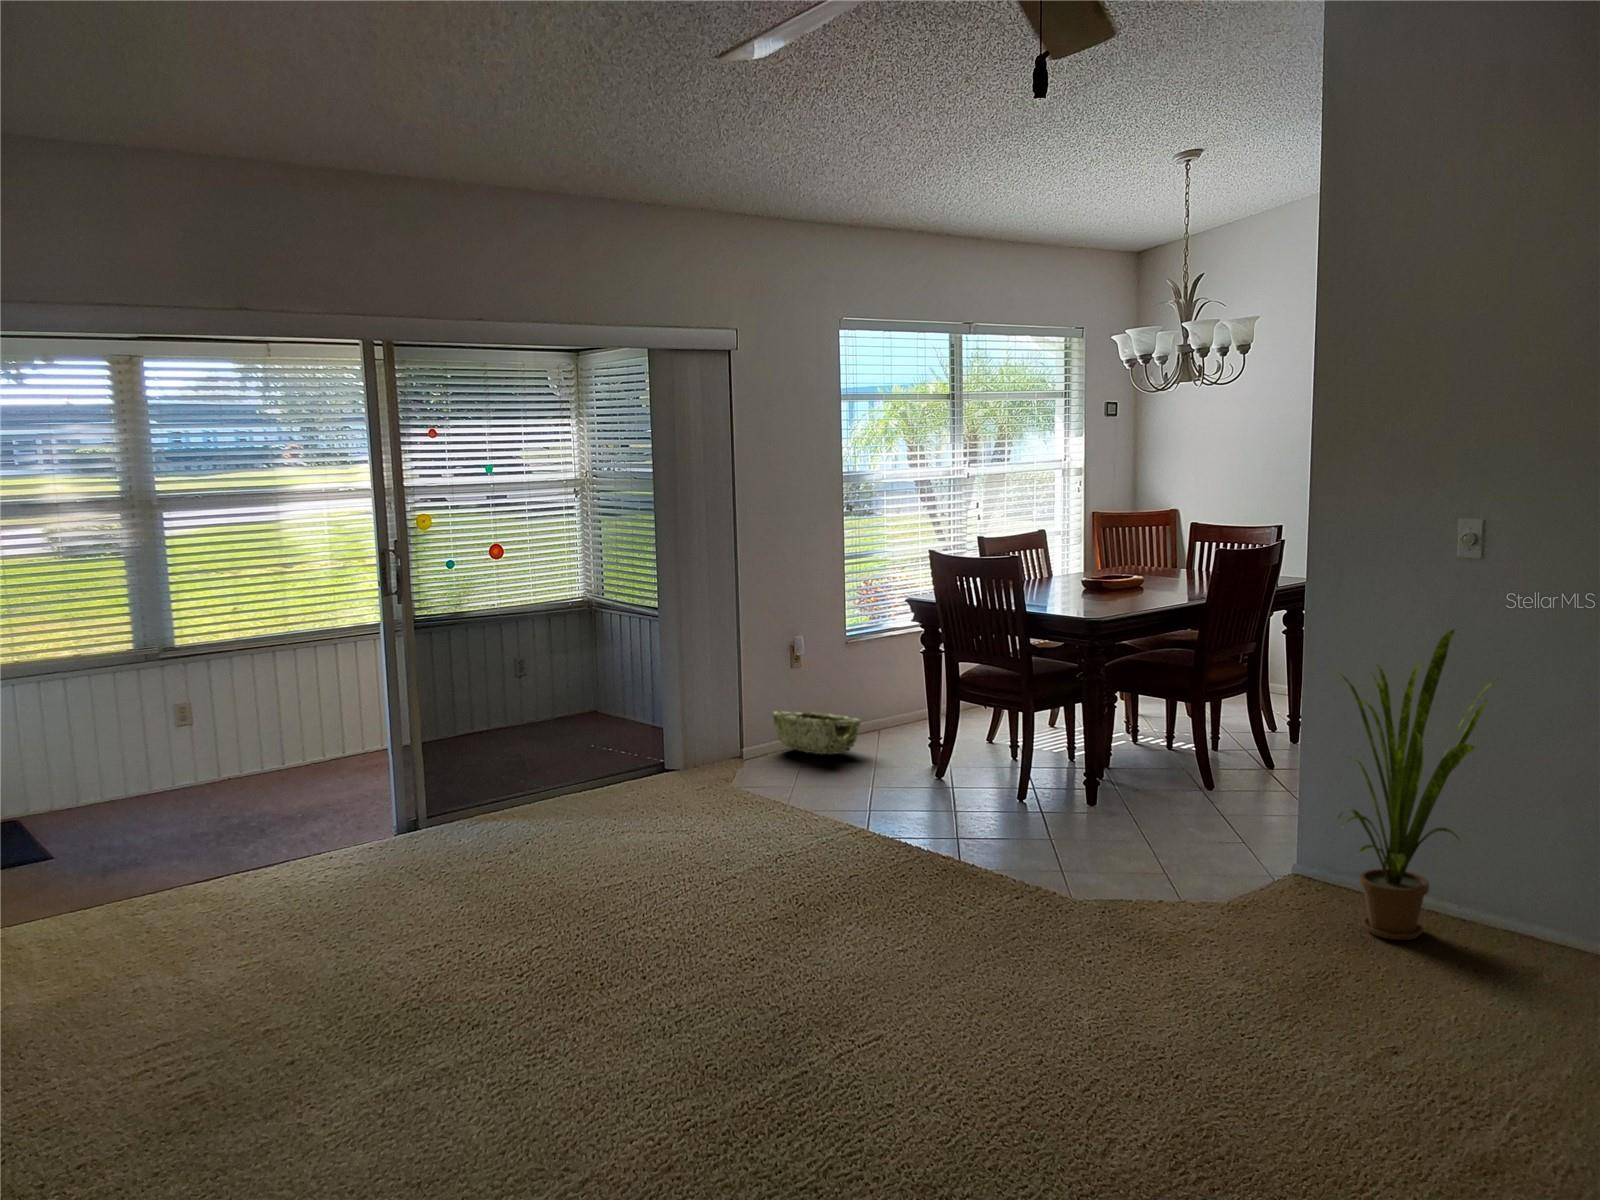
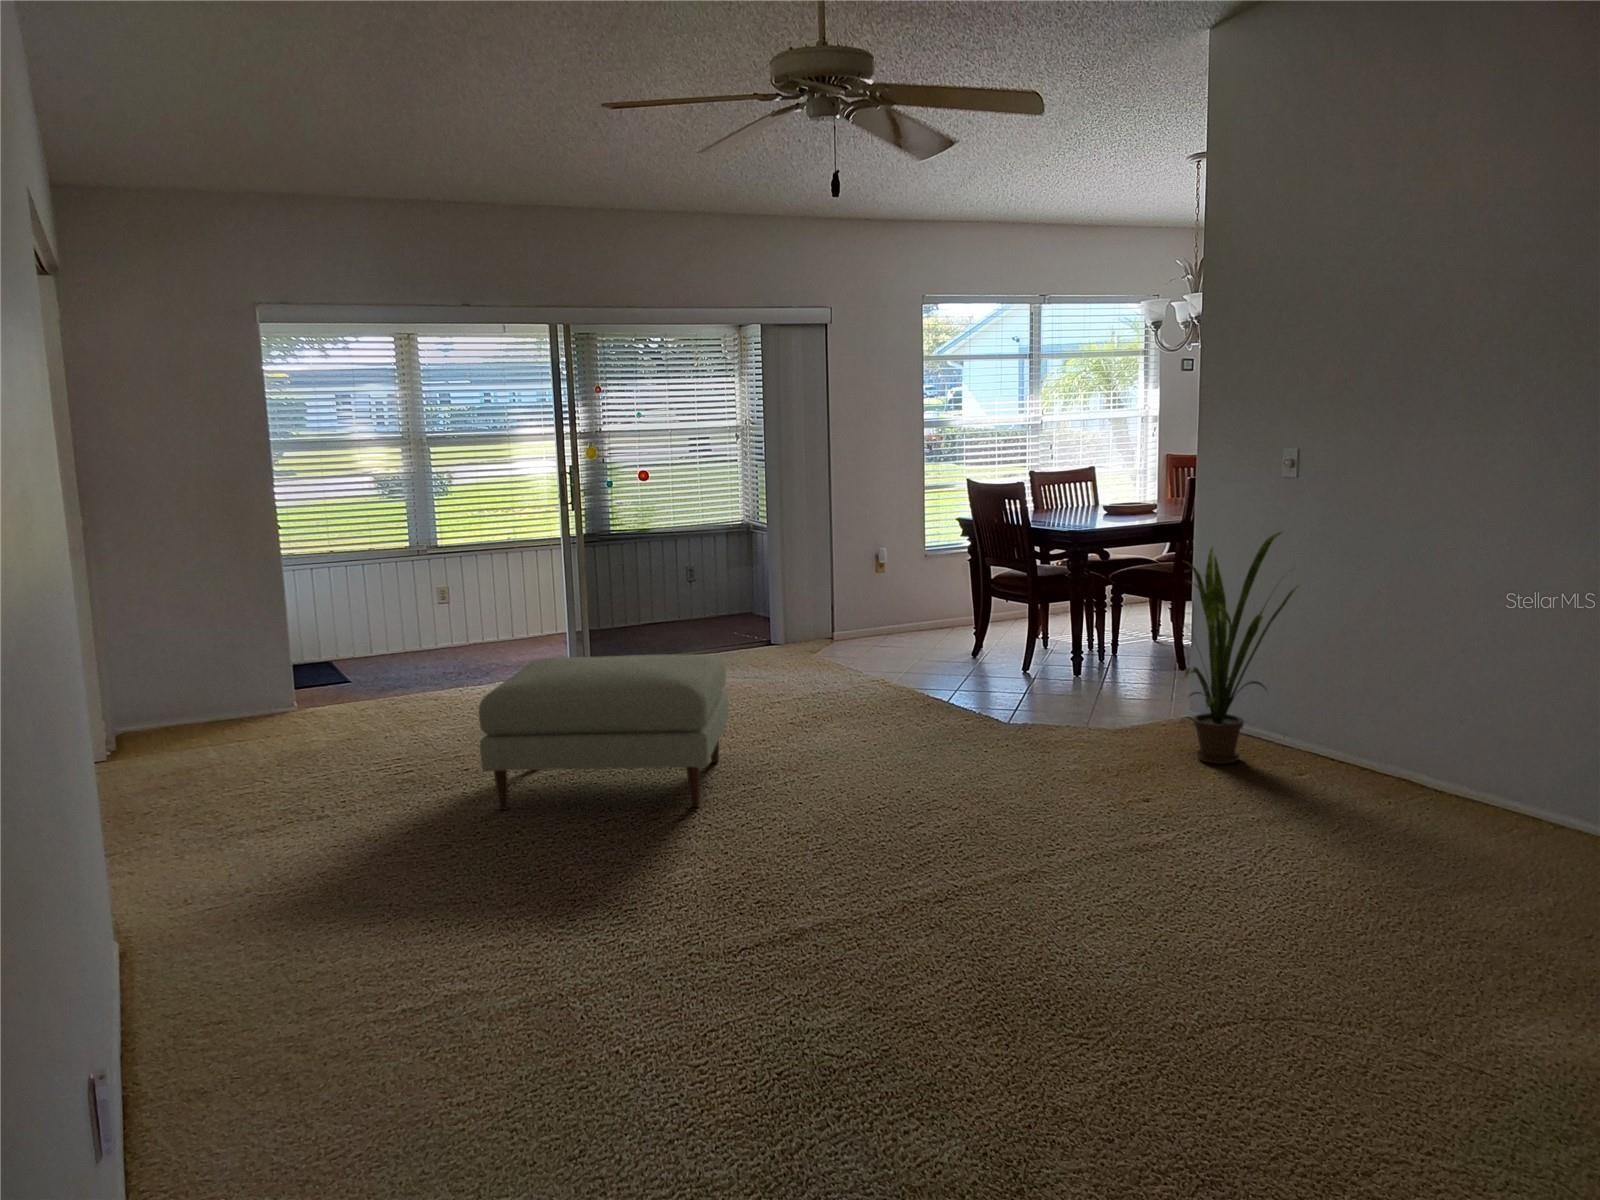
woven basket: present [773,711,861,755] -> none [859,606,924,641]
ottoman: none [394,832,771,1129] -> present [479,654,729,810]

